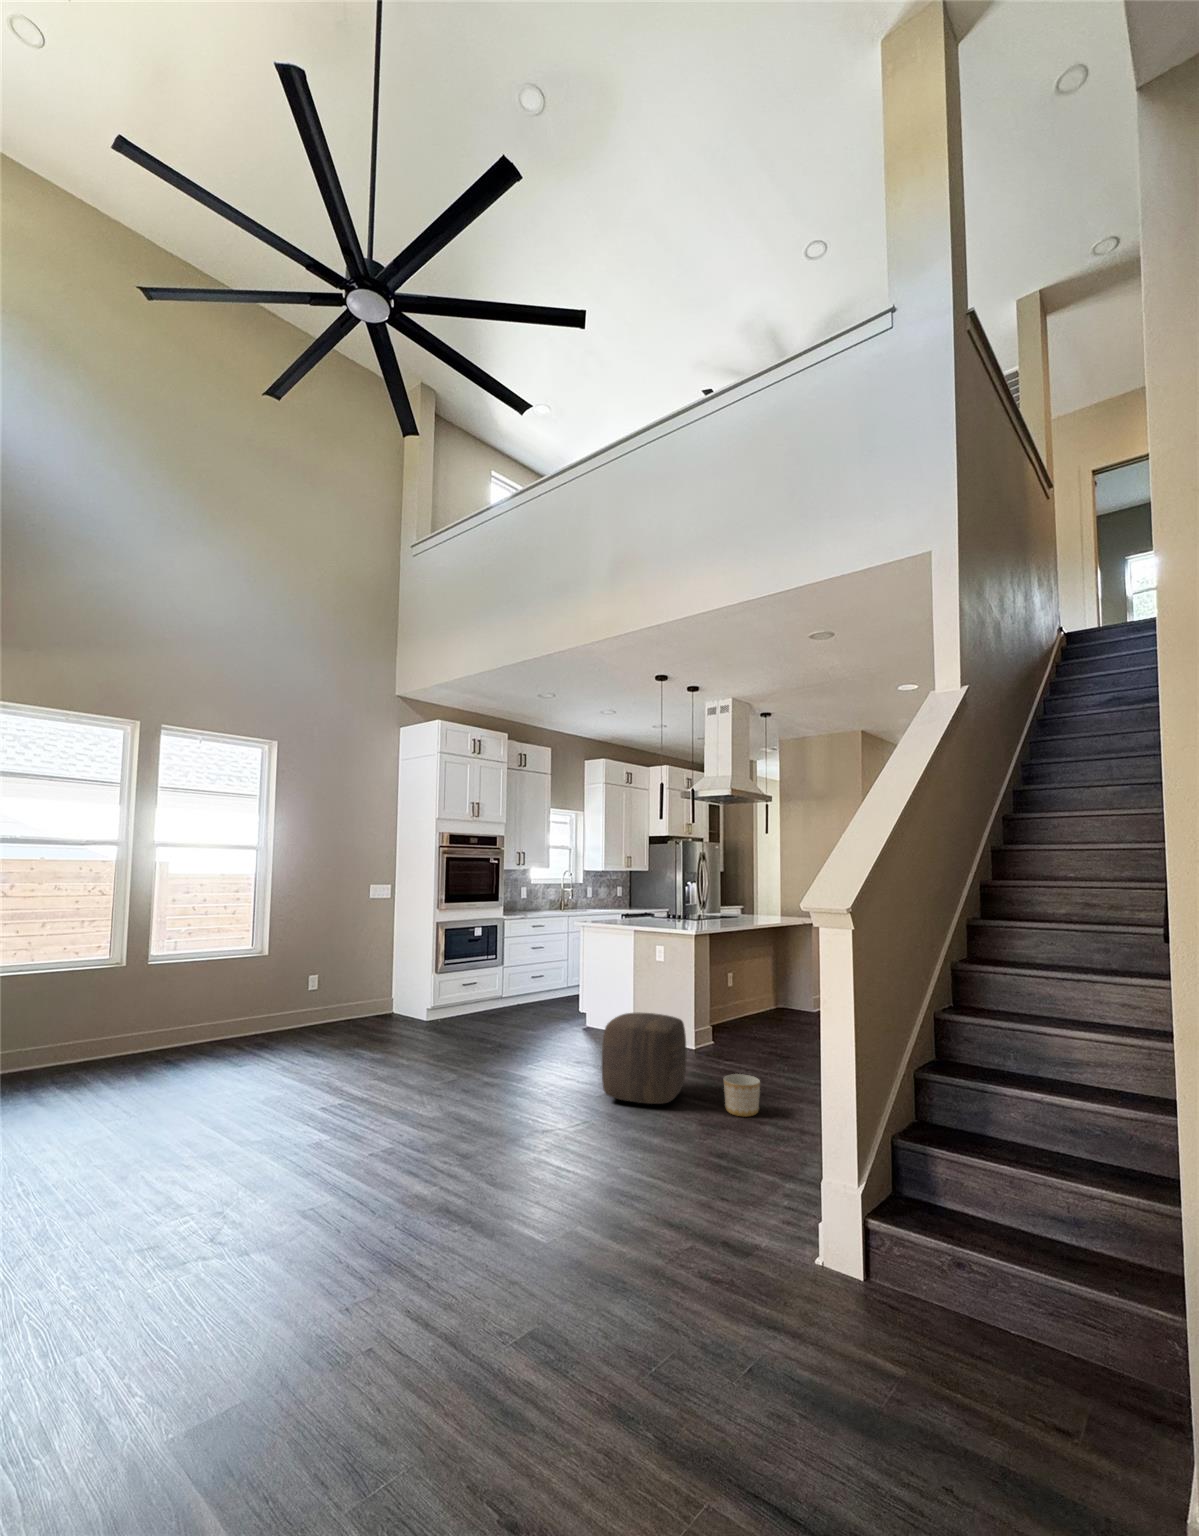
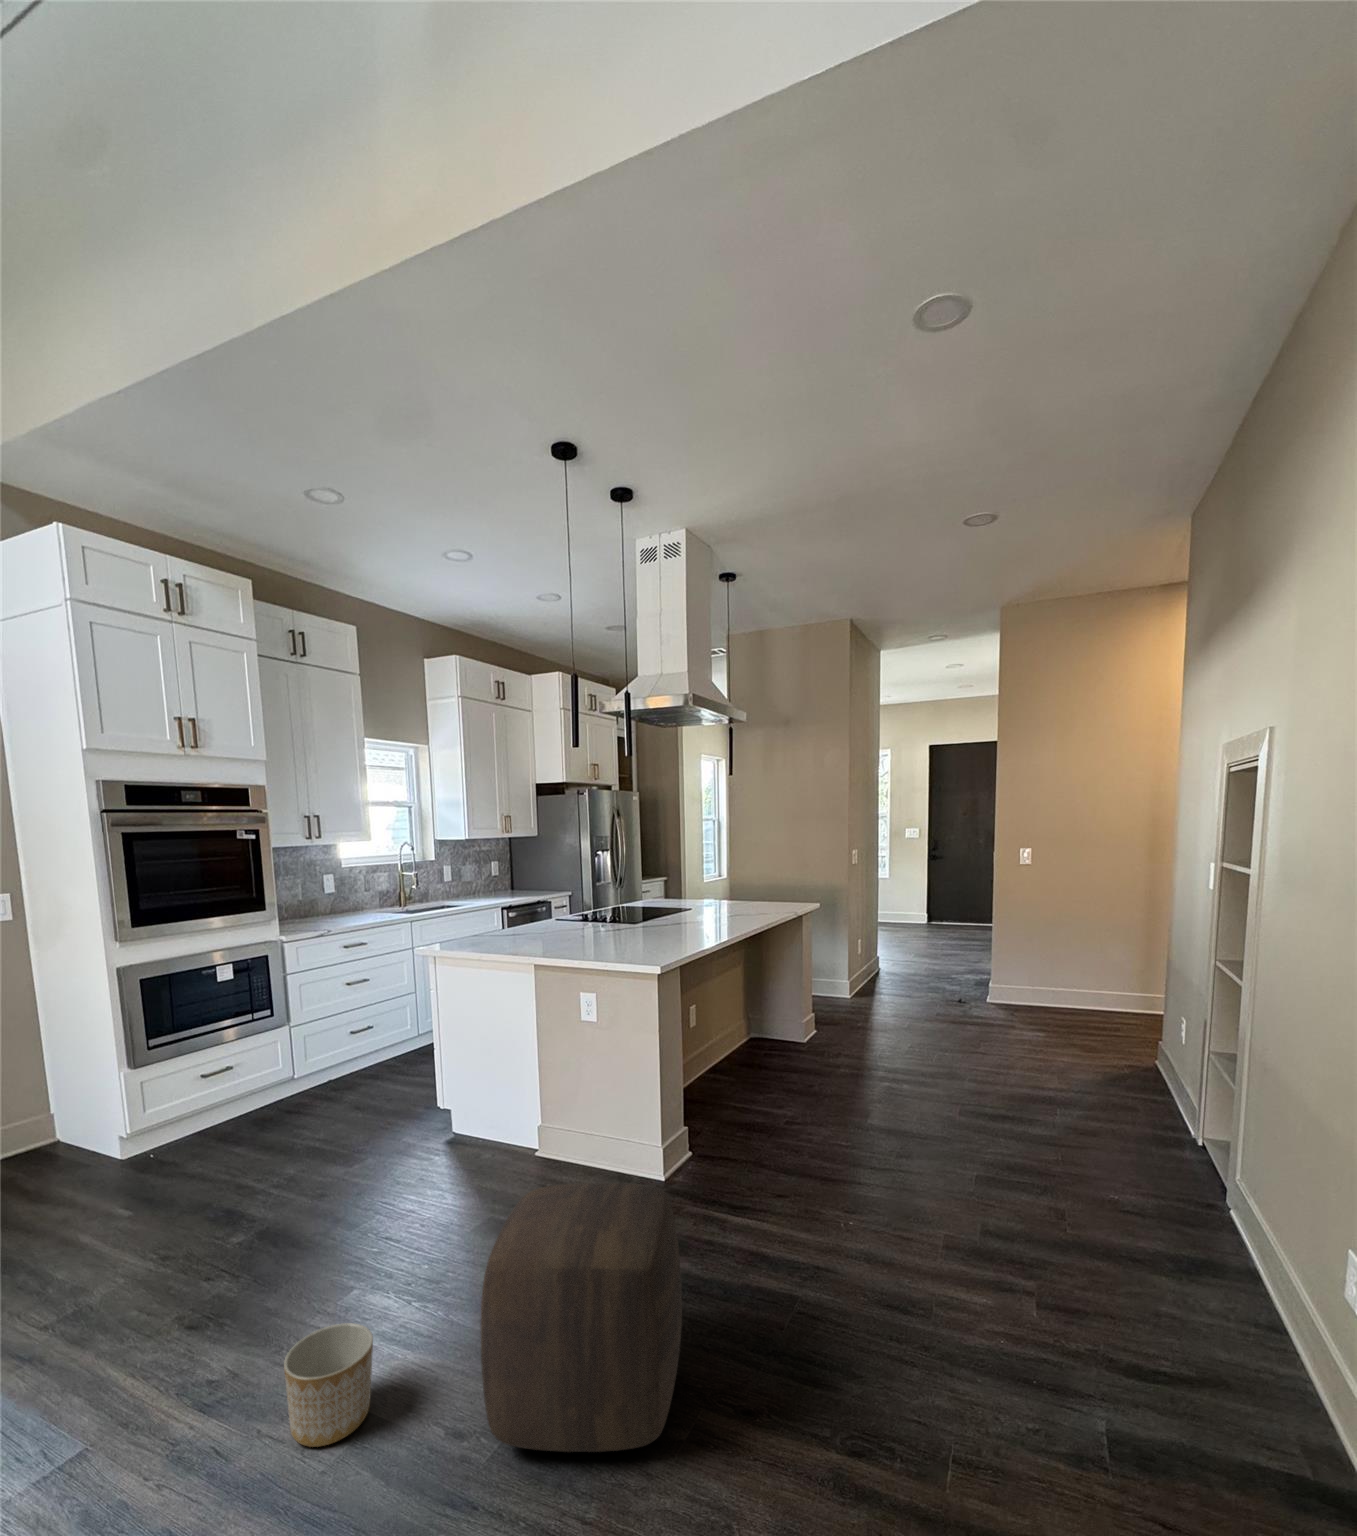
planter: present [724,1074,760,1117] -> present [284,1323,373,1447]

